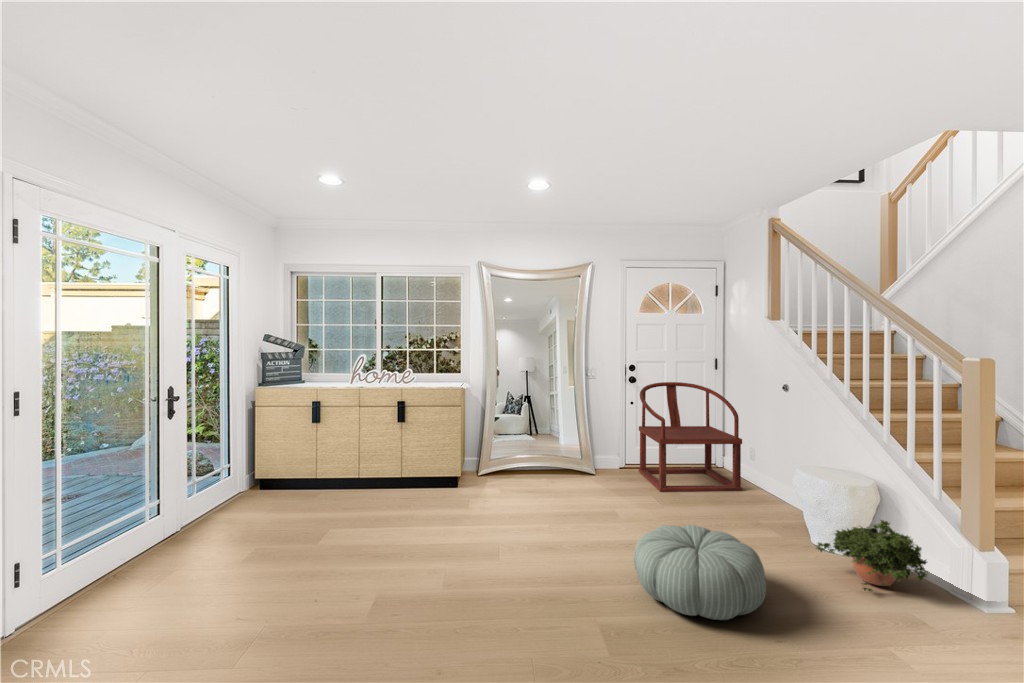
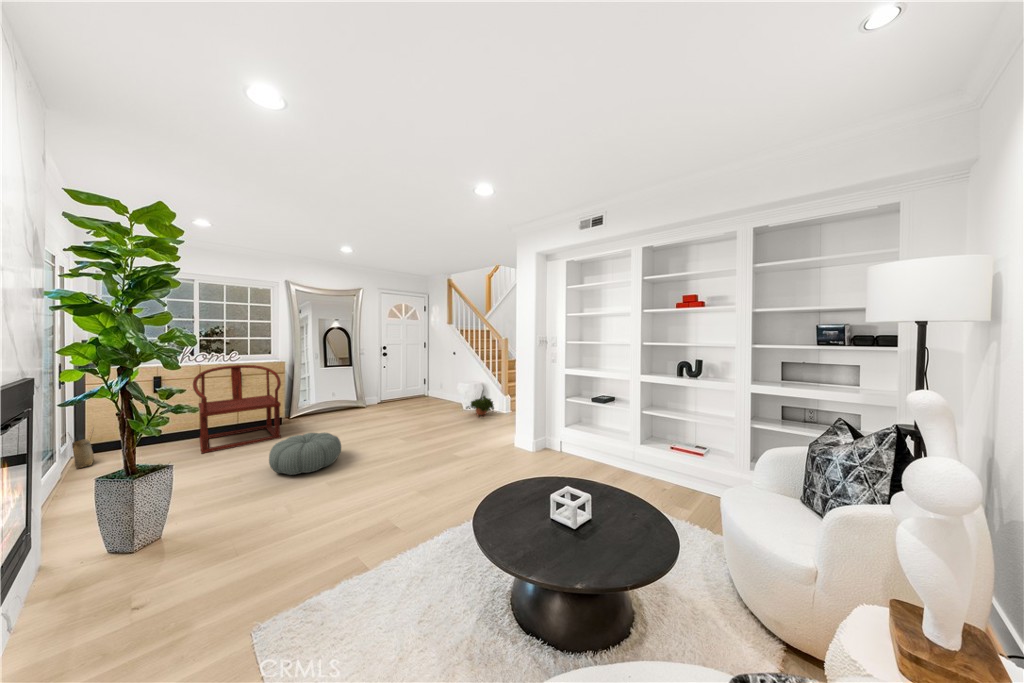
armchair: present [639,382,742,492] -> present [193,365,281,453]
woven basket: none [224,460,249,510] -> present [69,435,94,468]
pouf: present [634,525,766,620] -> present [269,432,341,475]

